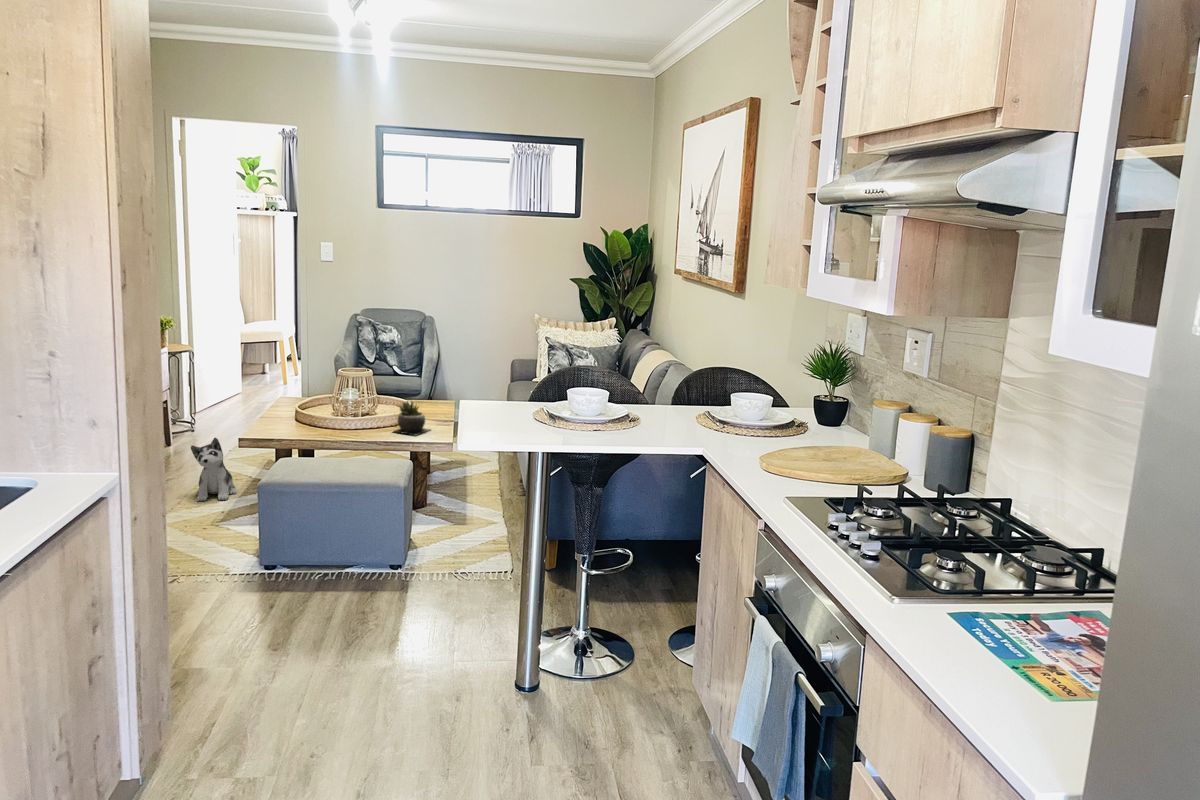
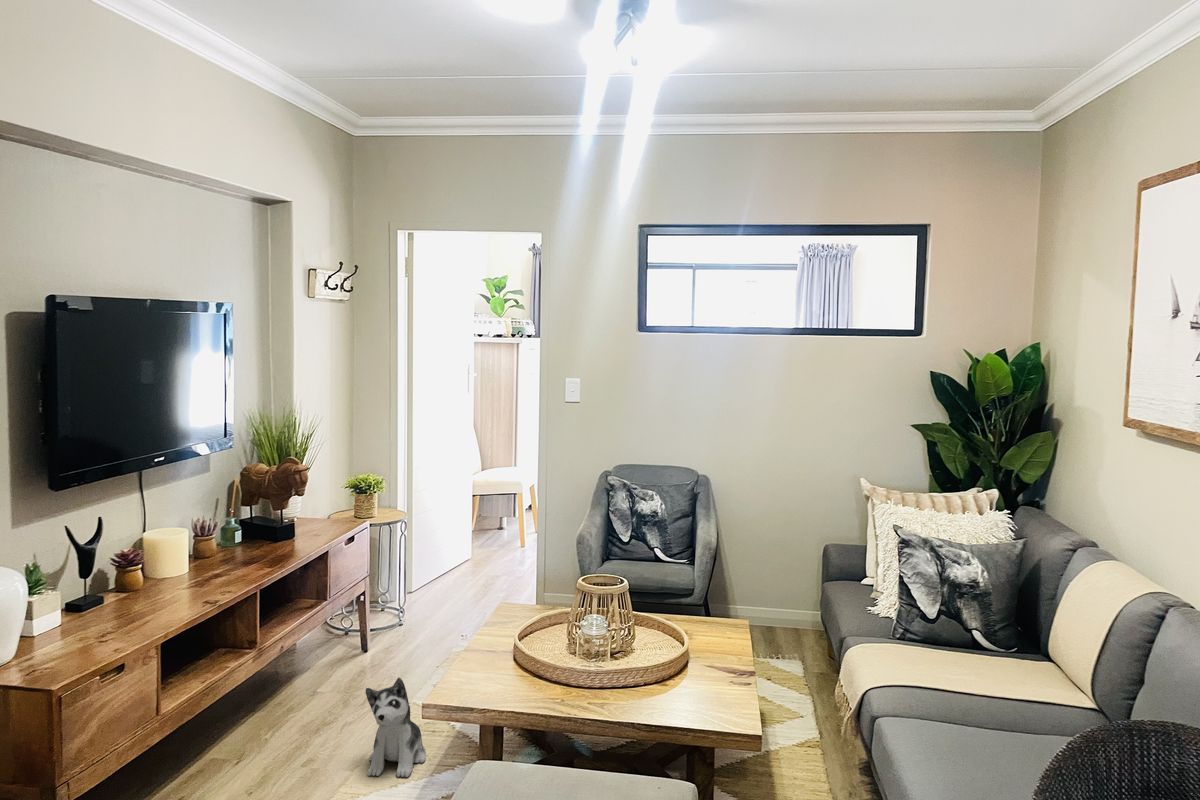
succulent plant: present [393,401,429,436] -> none [656,647,721,714]

